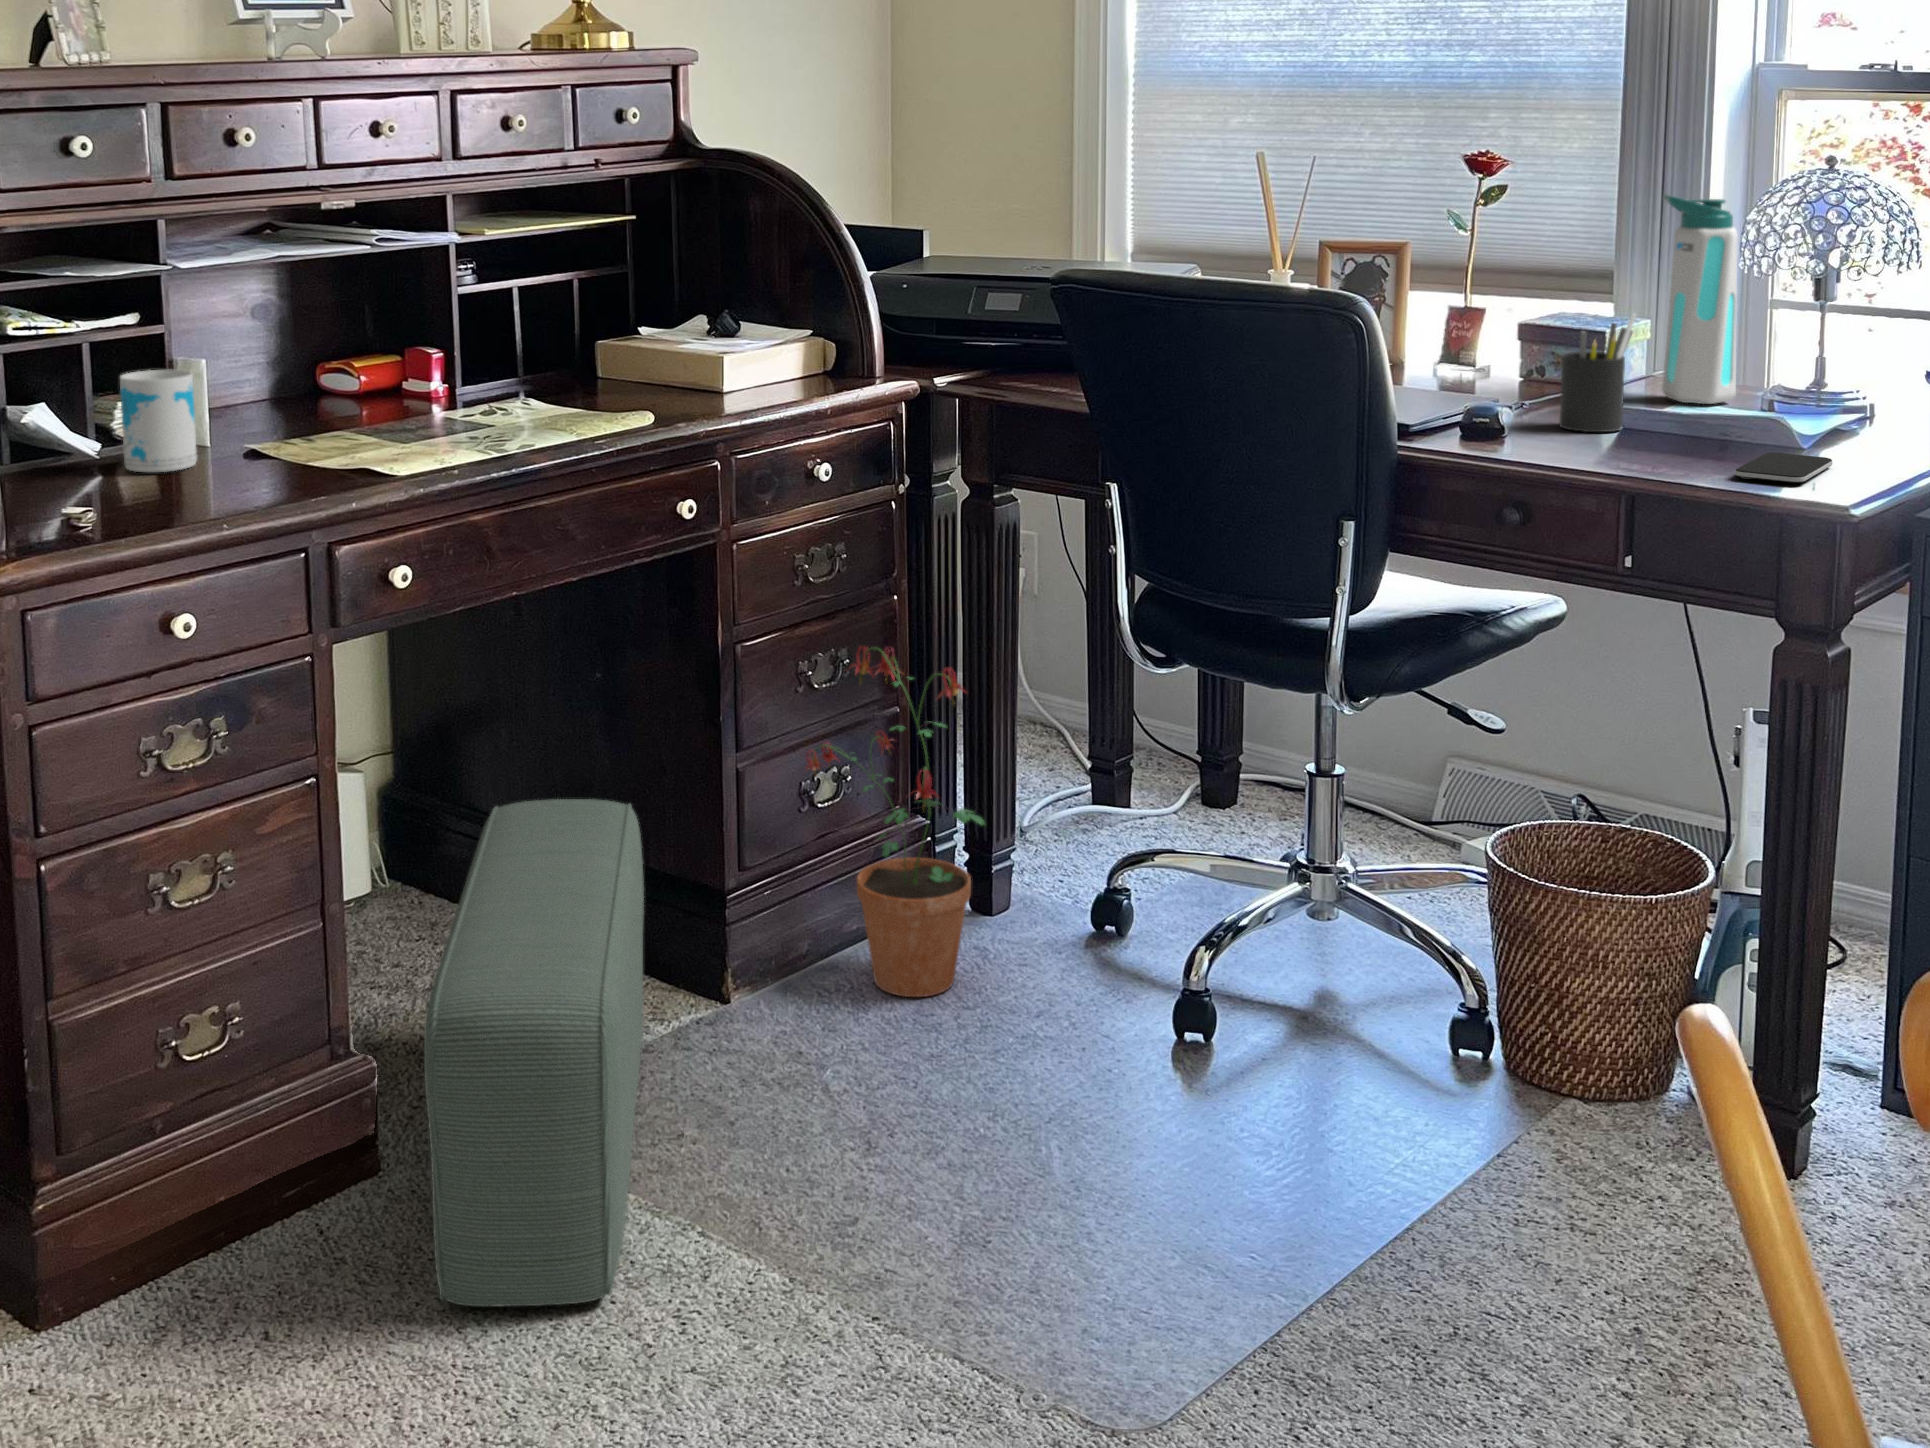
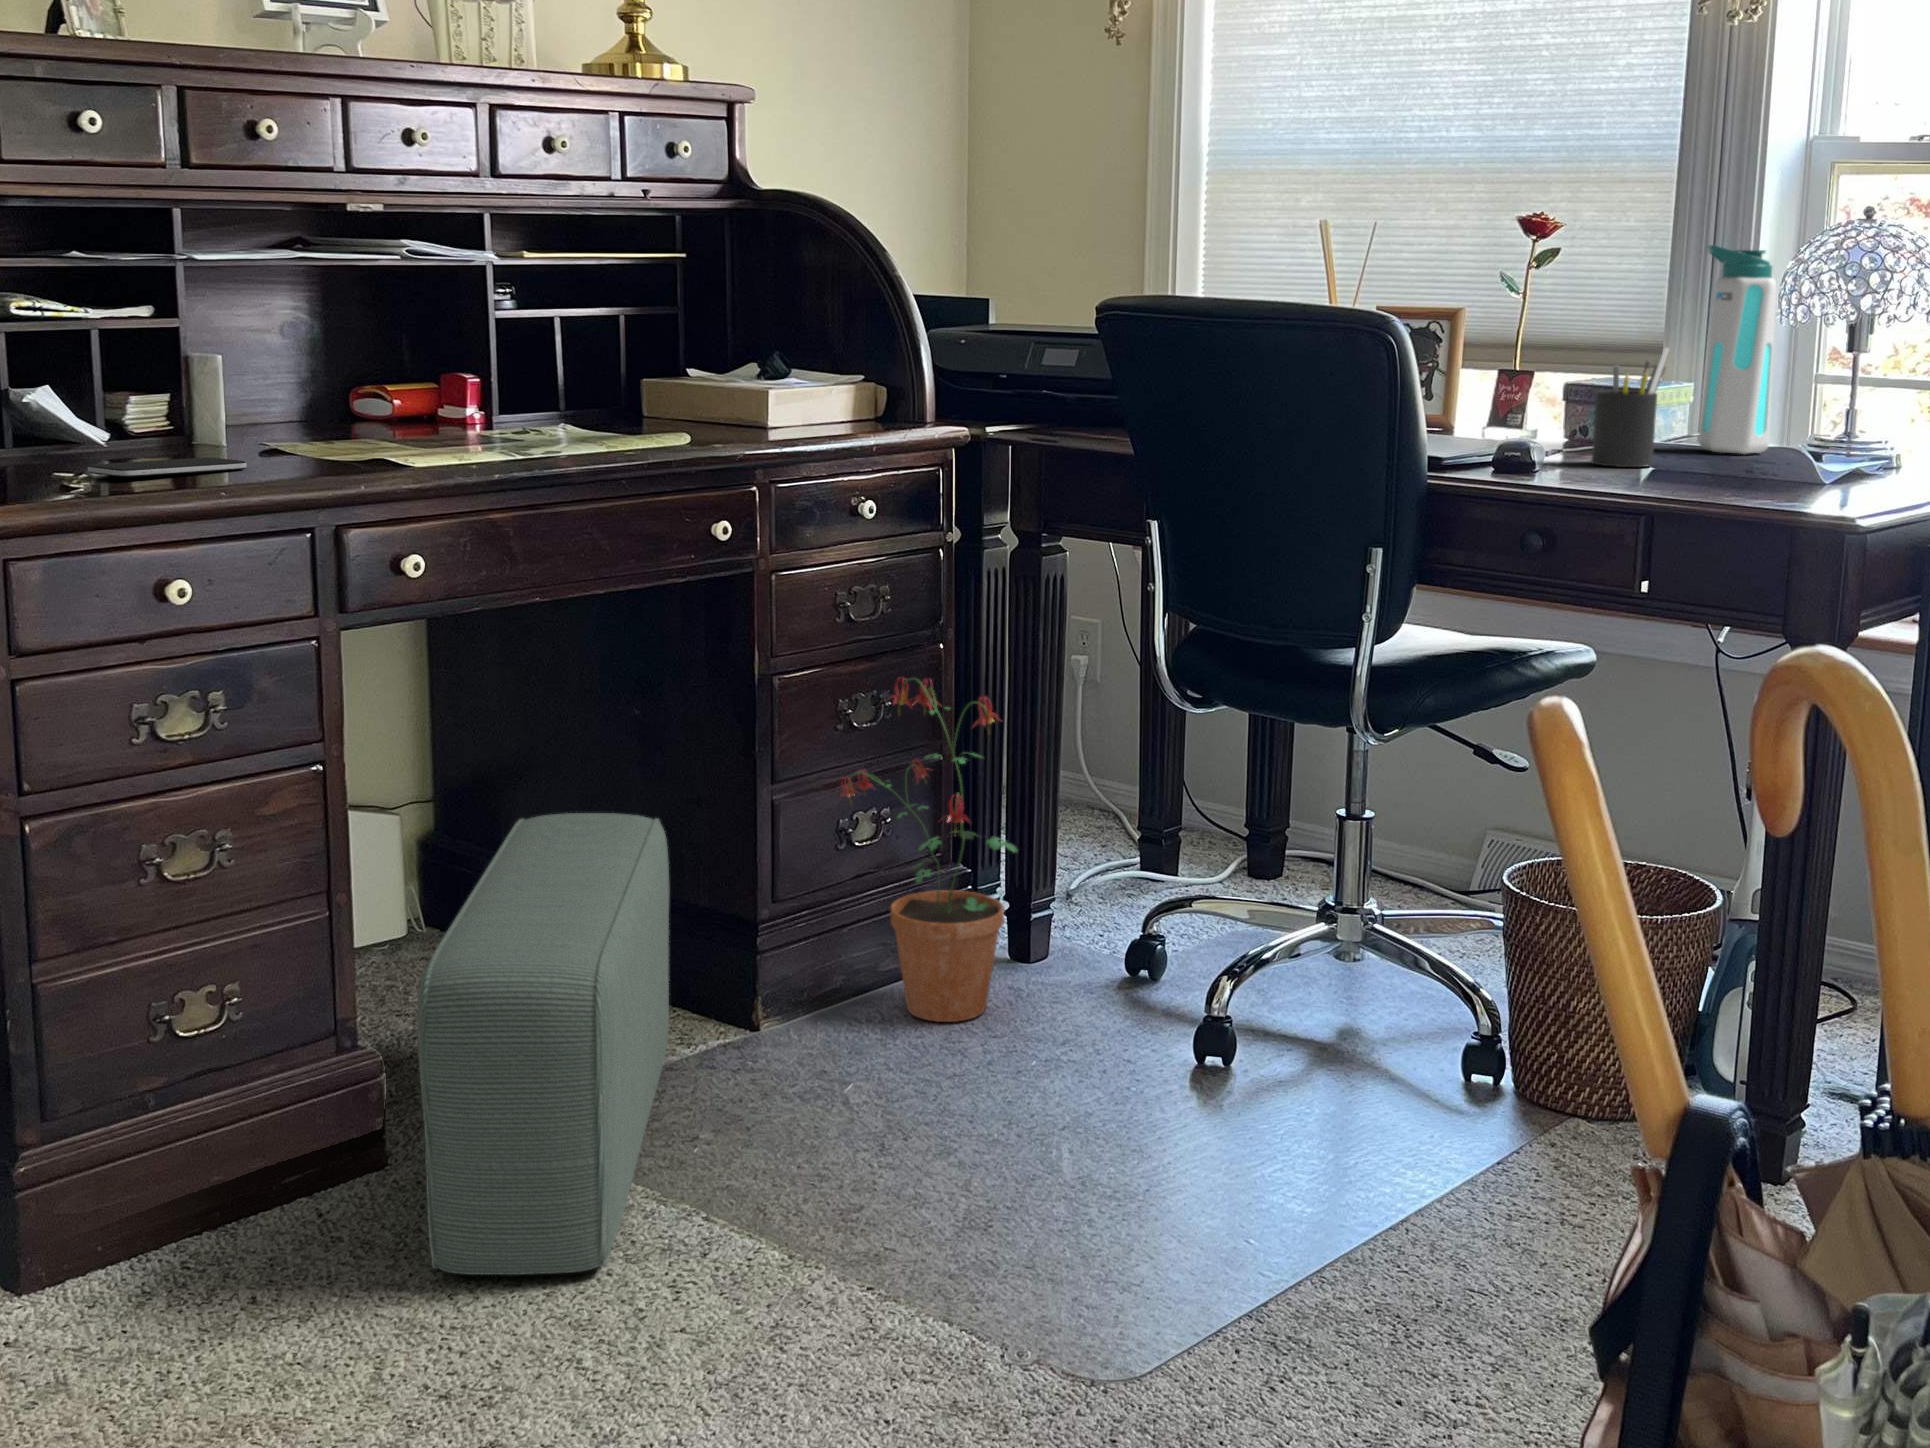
mug: present [120,370,197,472] -> none [126,357,208,457]
smartphone: present [1735,453,1833,483] -> present [88,458,246,477]

